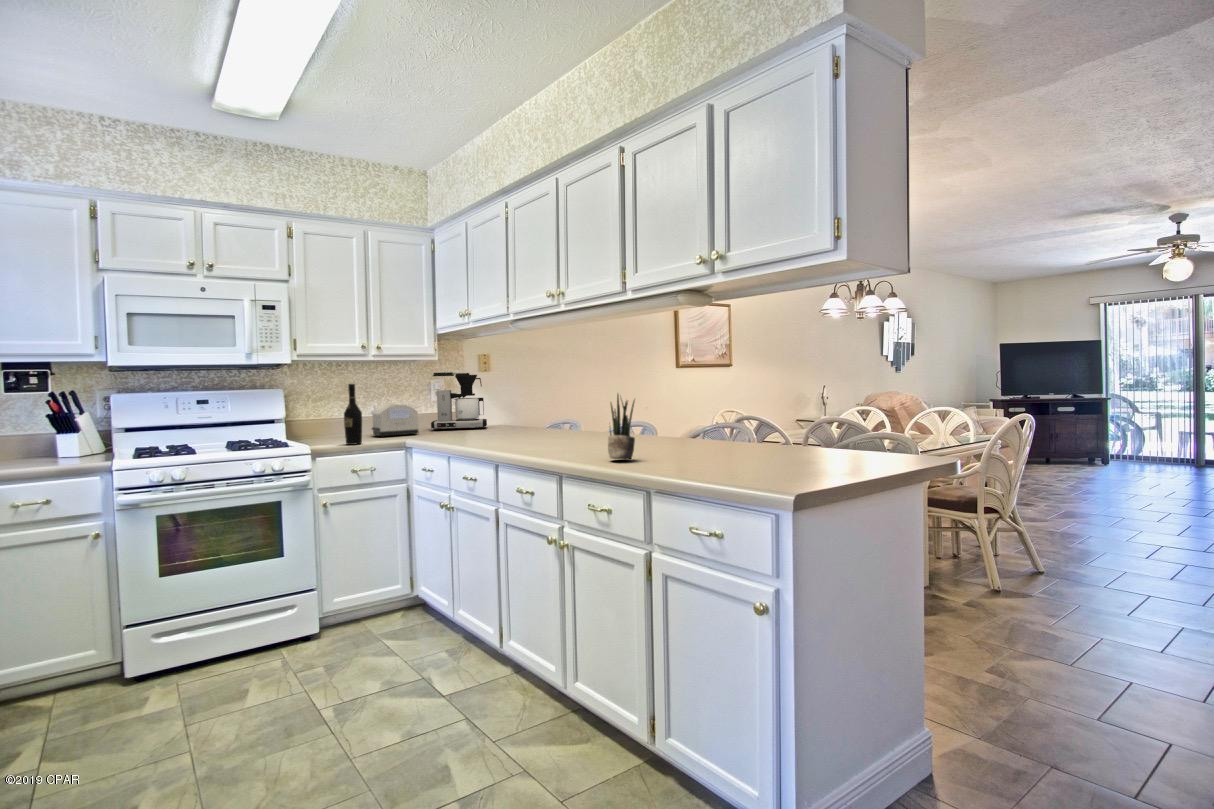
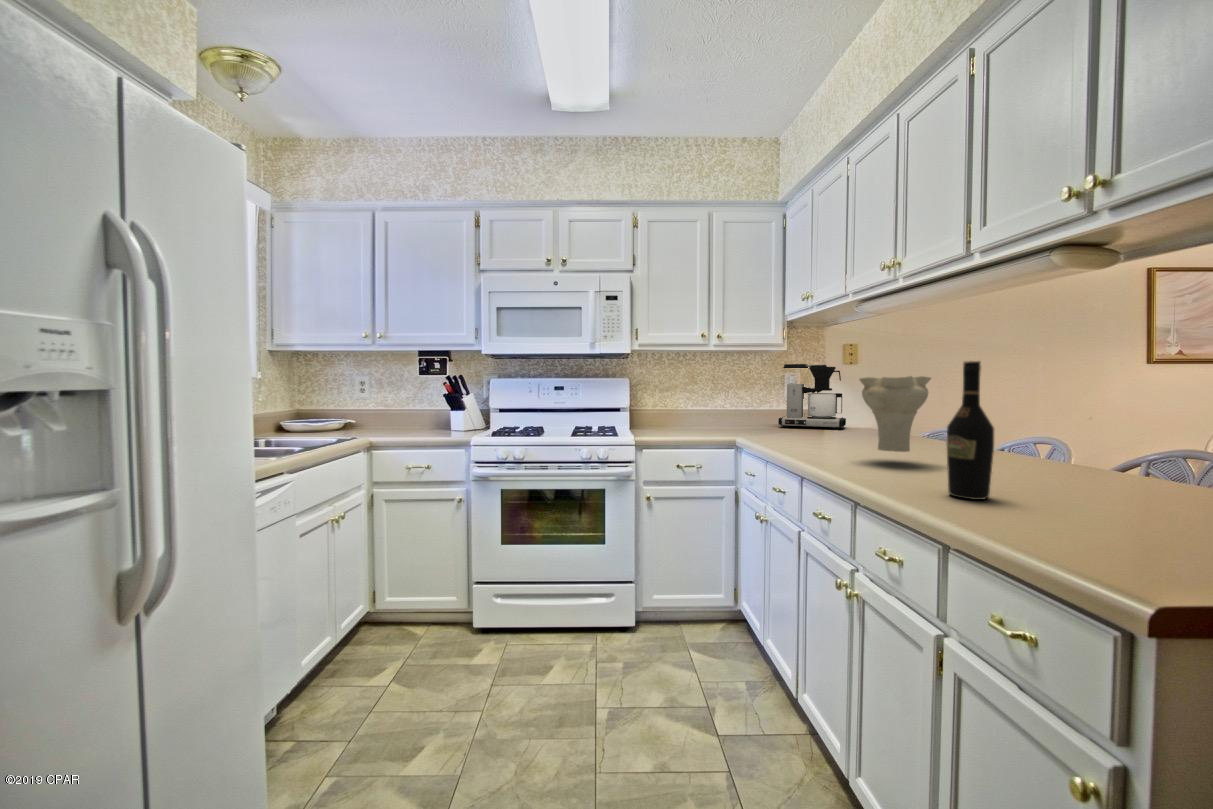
wine bottle: present [344,384,362,445] -> present [947,361,994,500]
vase: none [498,384,555,443] -> present [859,376,931,452]
potted plant: present [608,395,635,459] -> none [1069,385,1158,533]
toaster: present [371,404,419,437] -> none [713,397,761,431]

